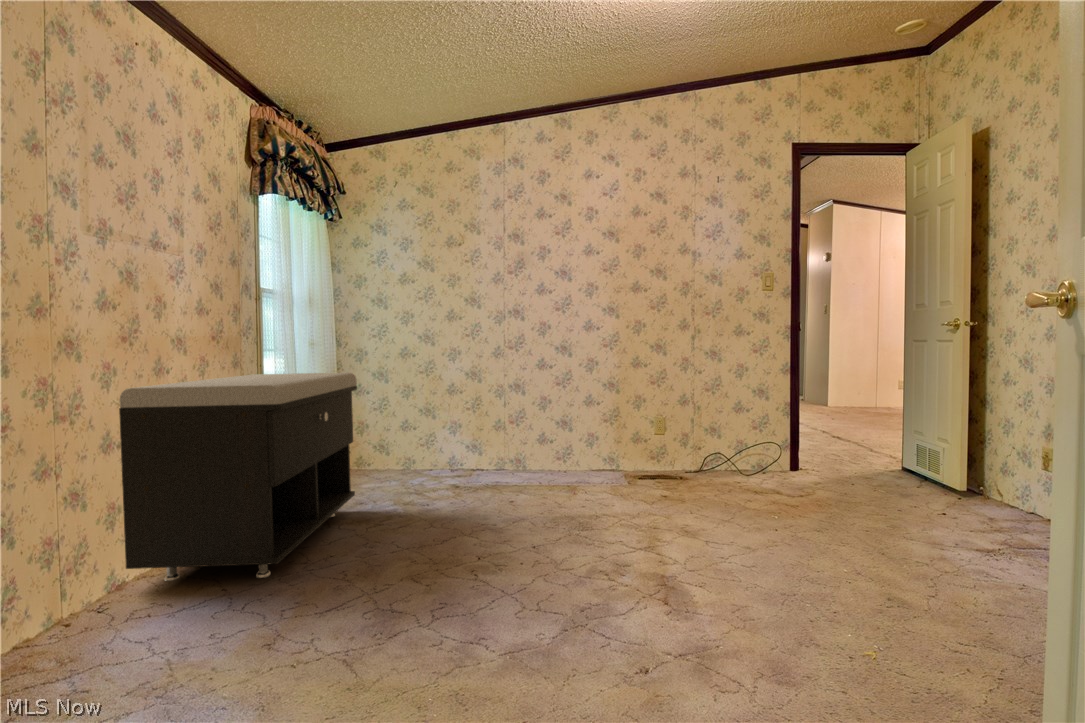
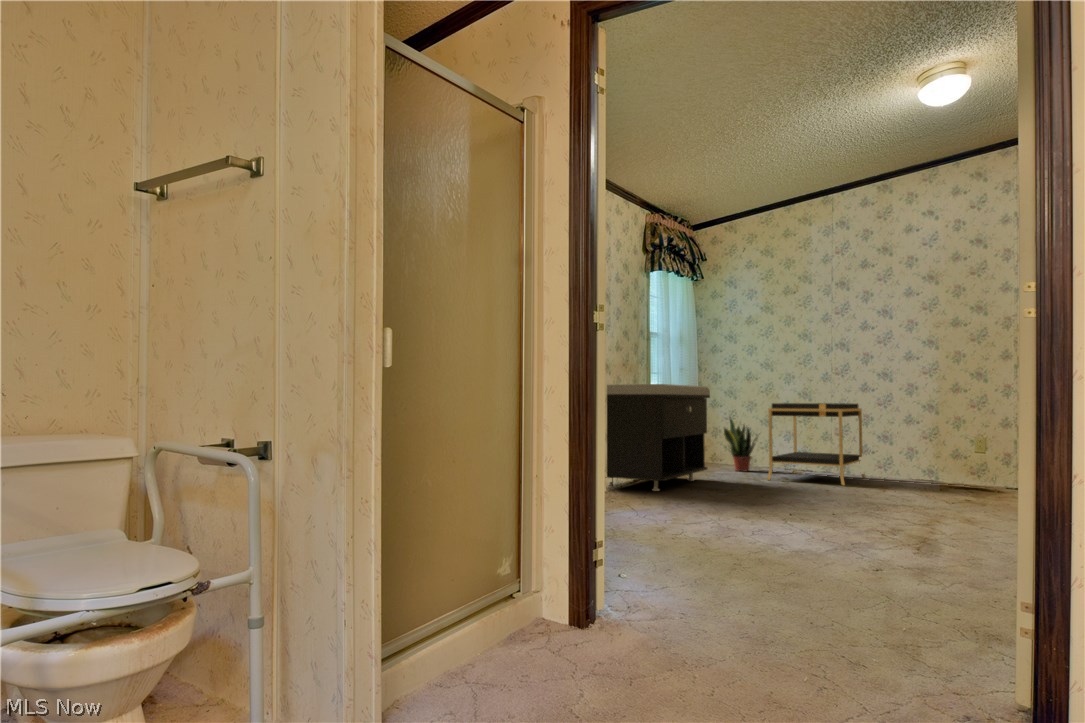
nightstand: none [437,383,545,496] -> present [767,403,865,486]
potted plant: none [374,404,423,475] -> present [724,419,758,472]

